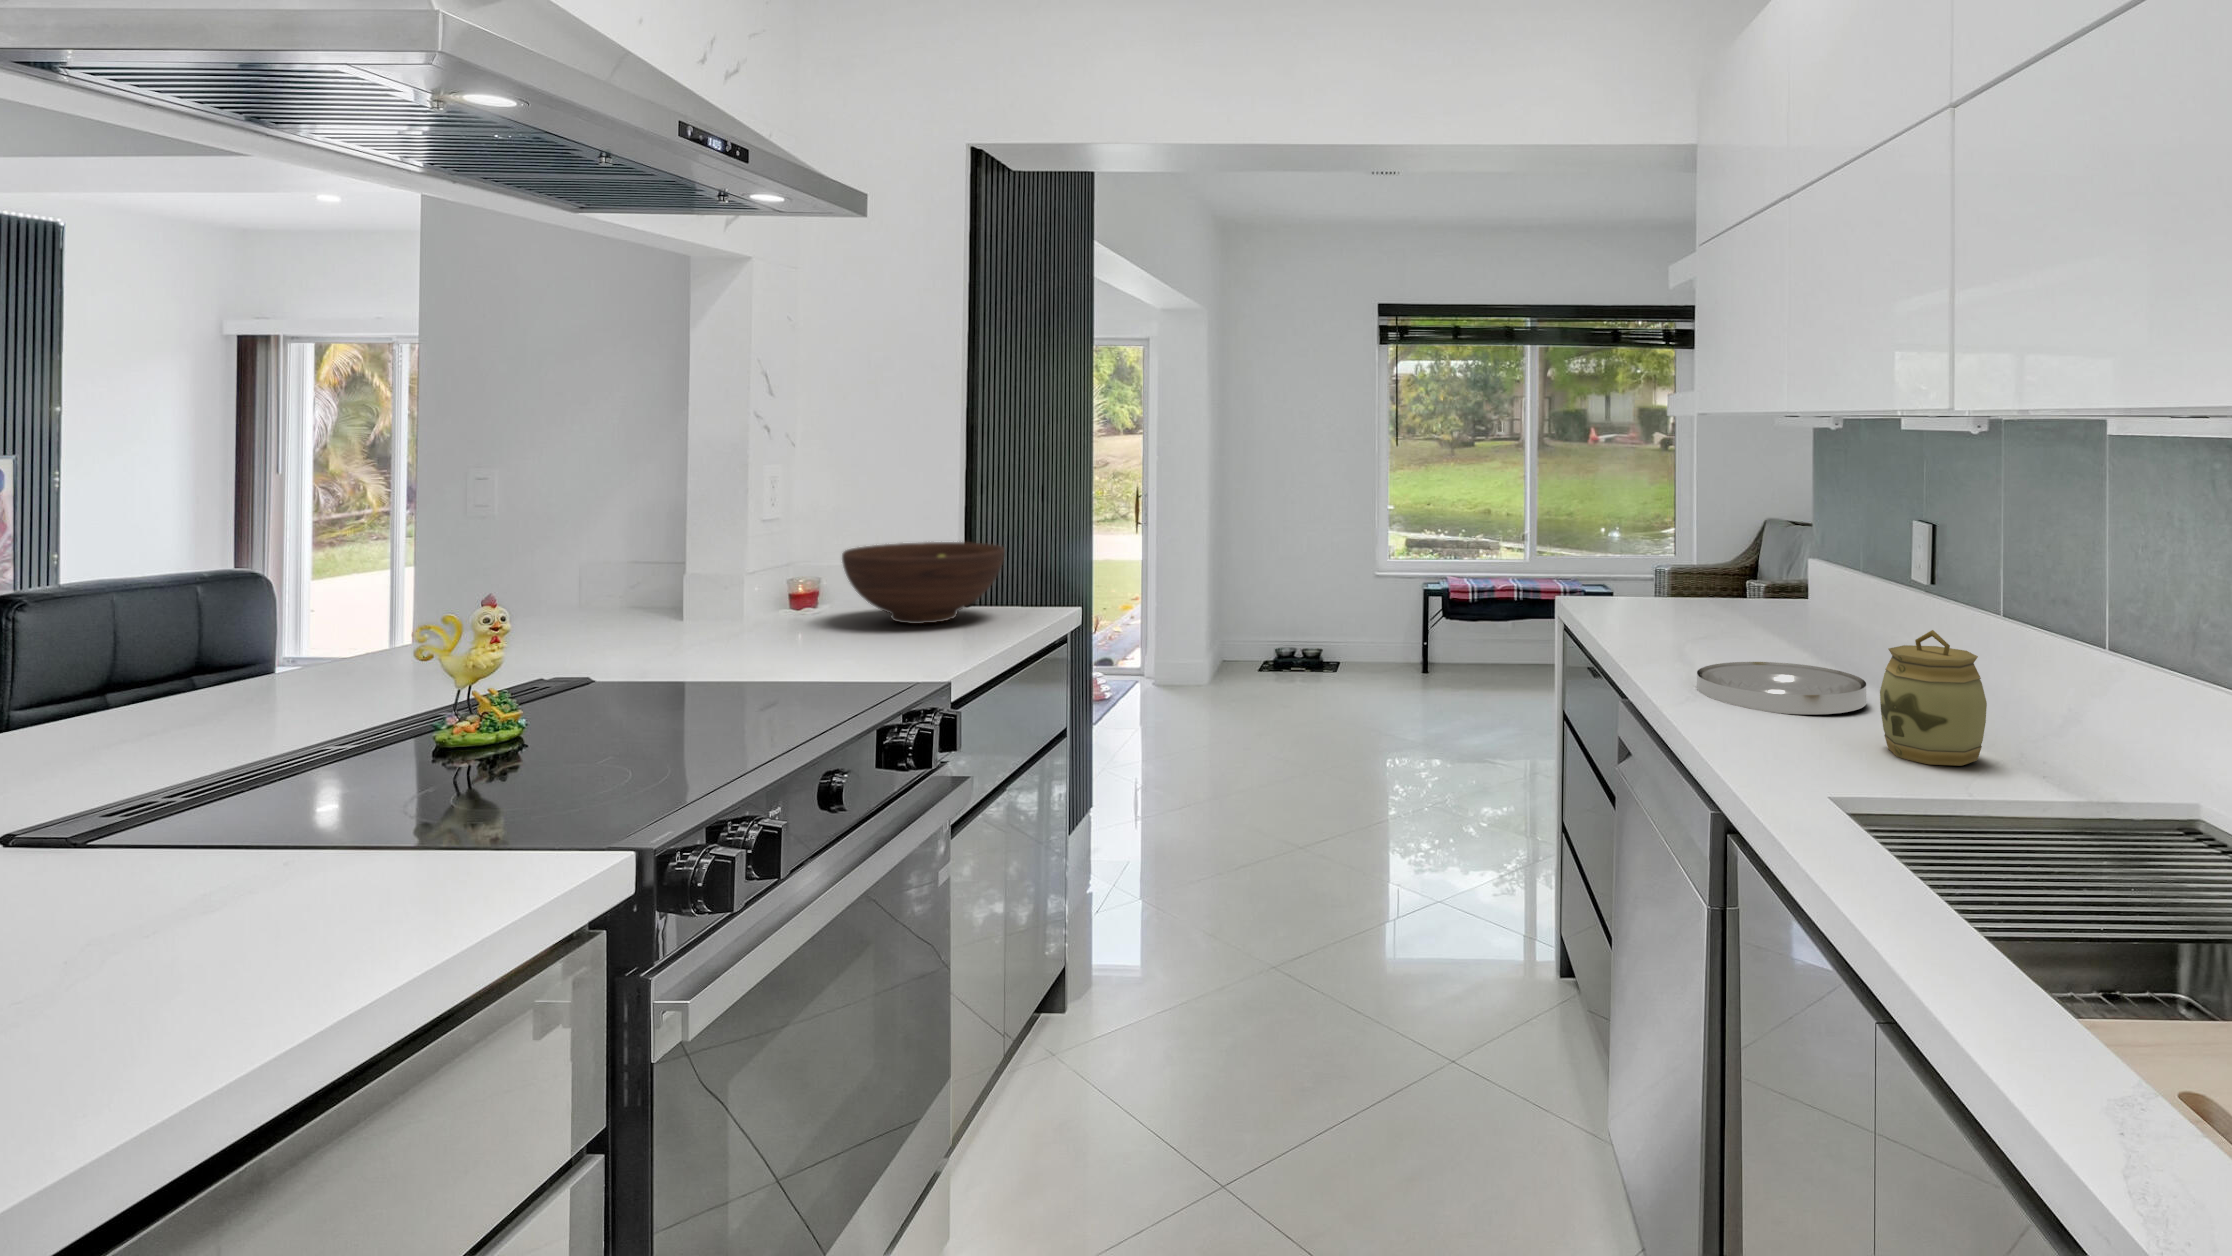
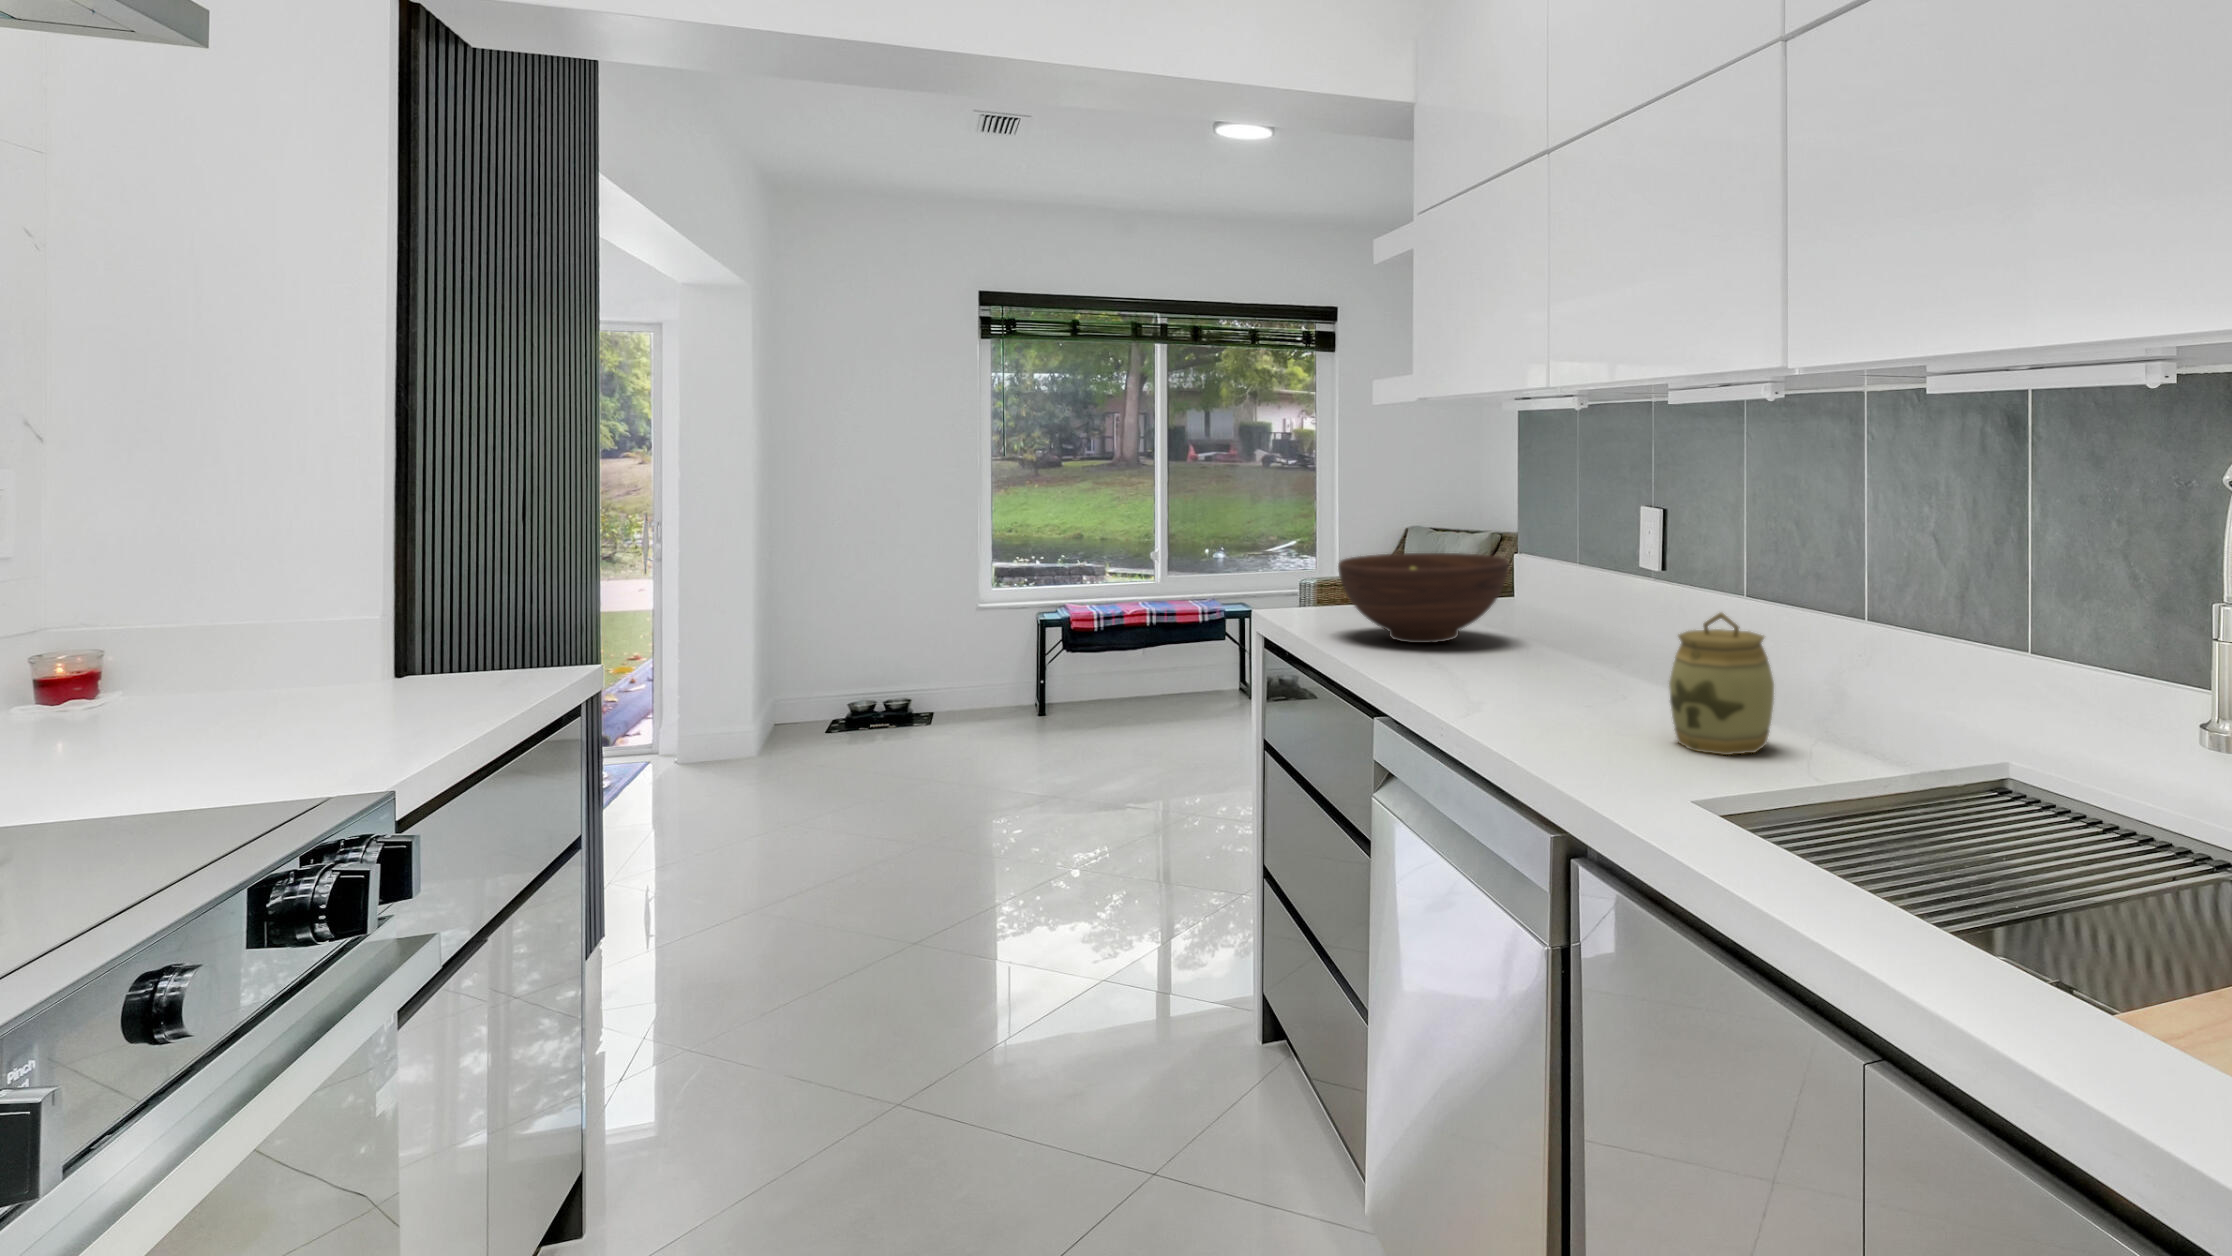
fruit bowl: present [842,542,1005,624] -> present [1338,553,1509,643]
plate: present [1697,662,1867,714] -> none [1452,663,1629,717]

